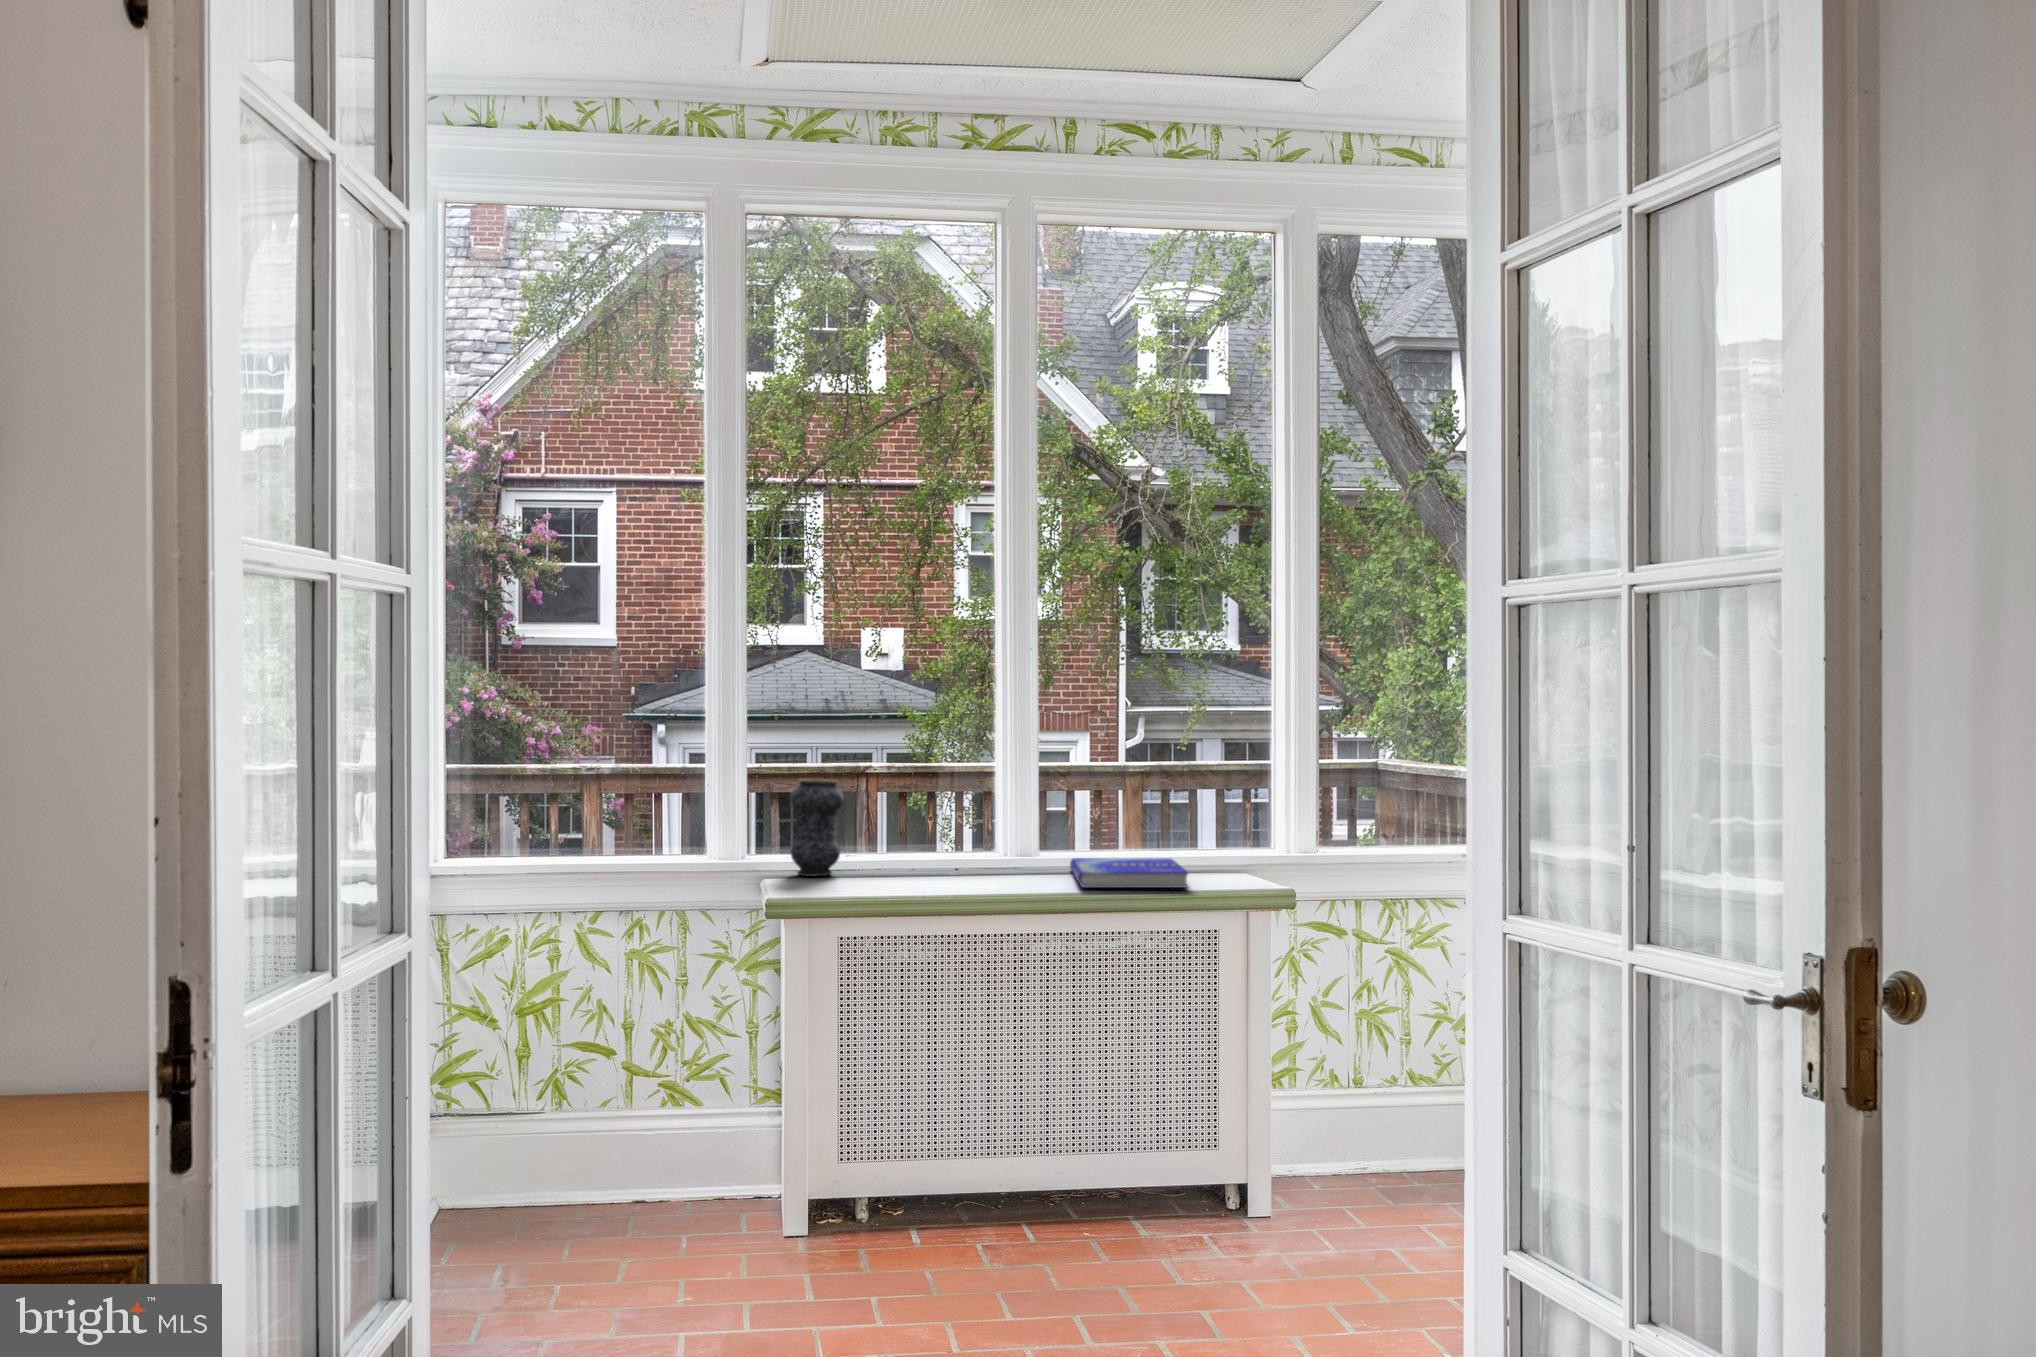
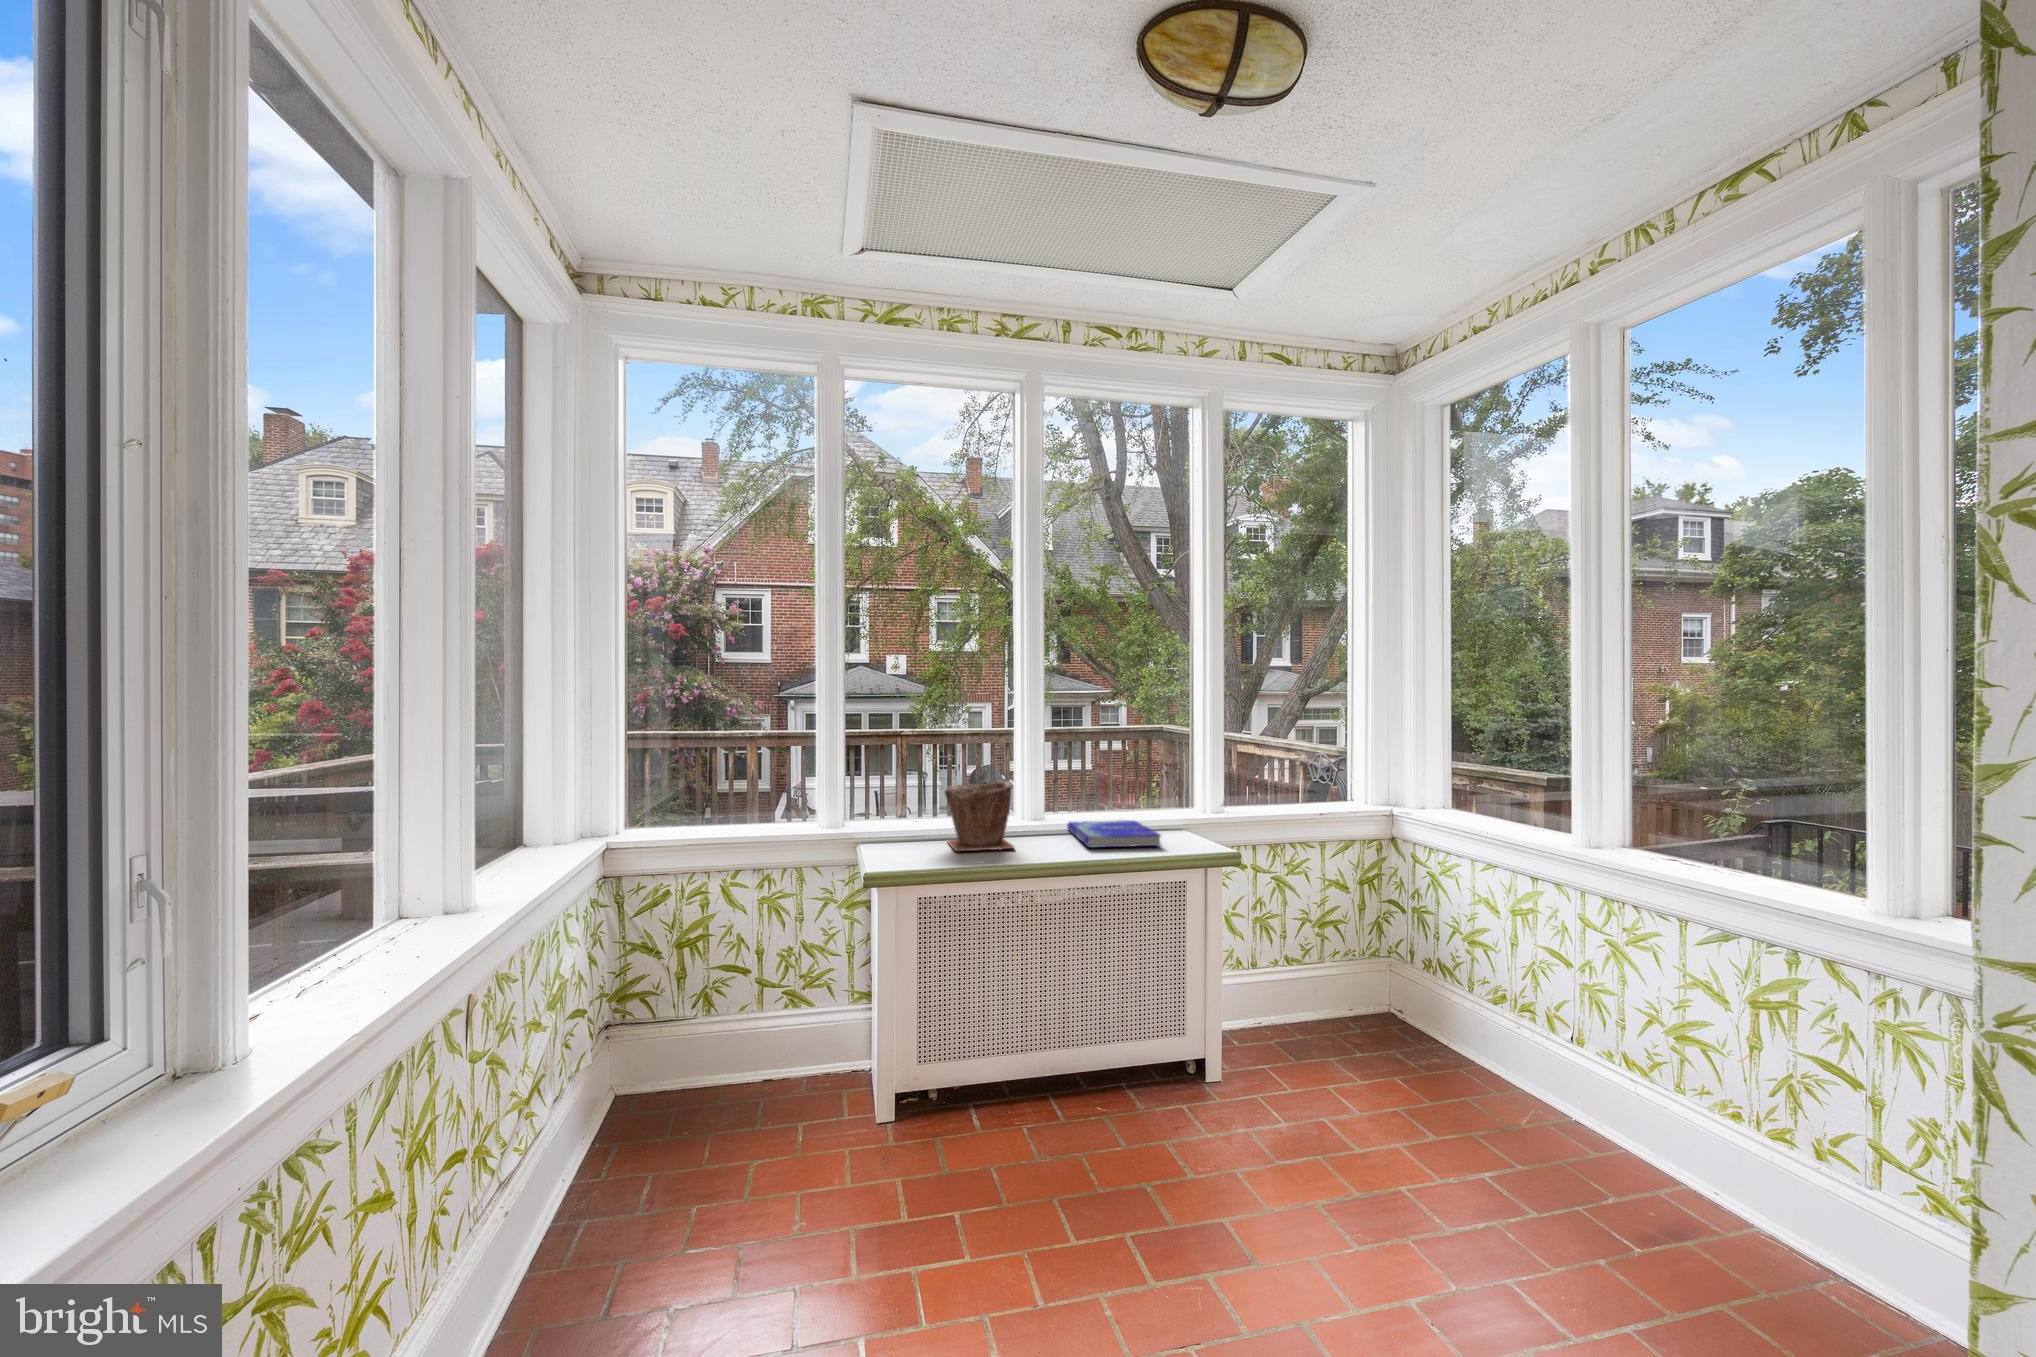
vase: present [790,779,844,876] -> none [877,771,915,840]
plant pot: none [880,794,978,889] -> present [944,781,1014,851]

